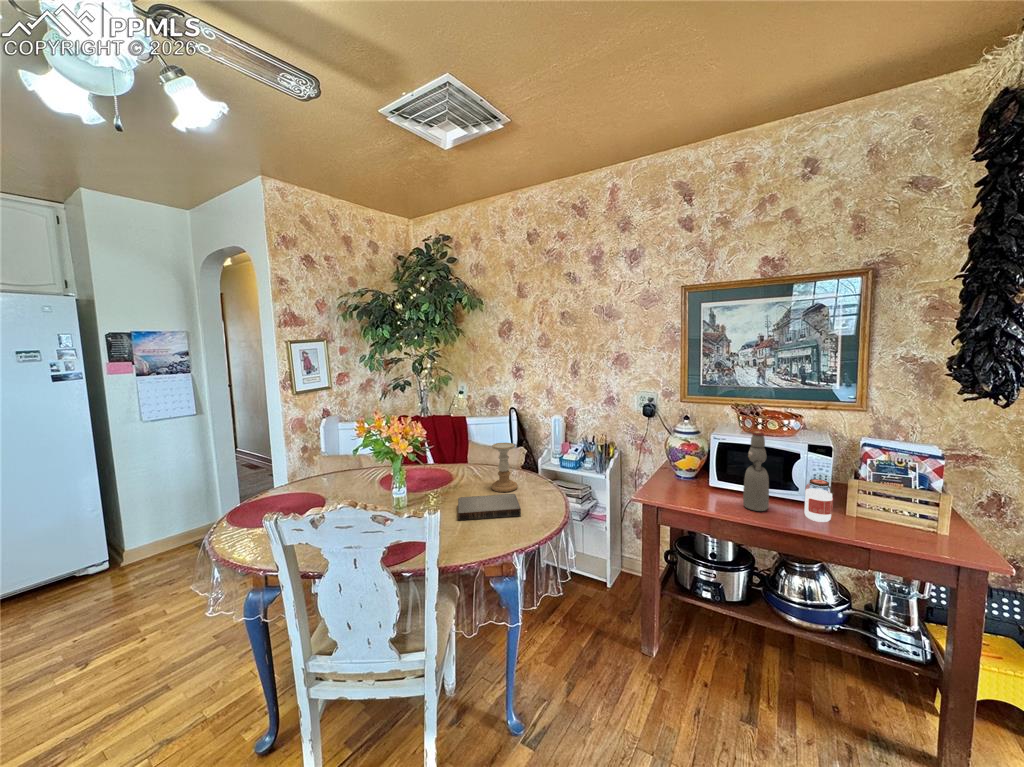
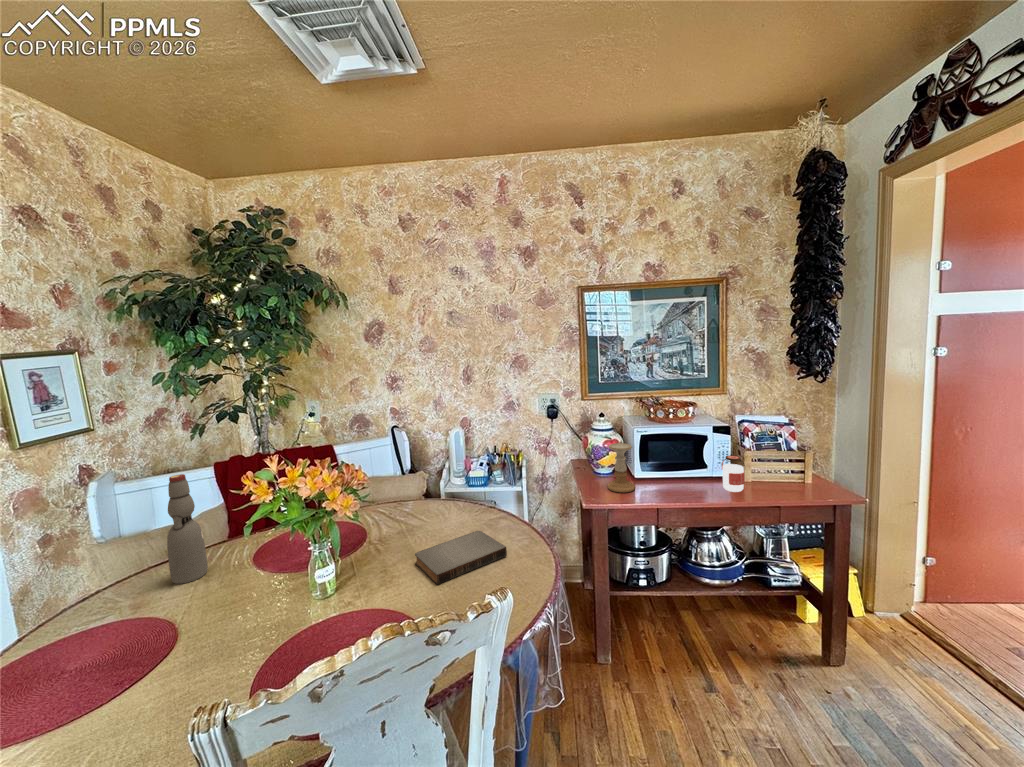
bottle: present [743,431,769,511] -> present [167,474,208,584]
candle holder: present [491,443,518,492] -> present [608,443,635,493]

